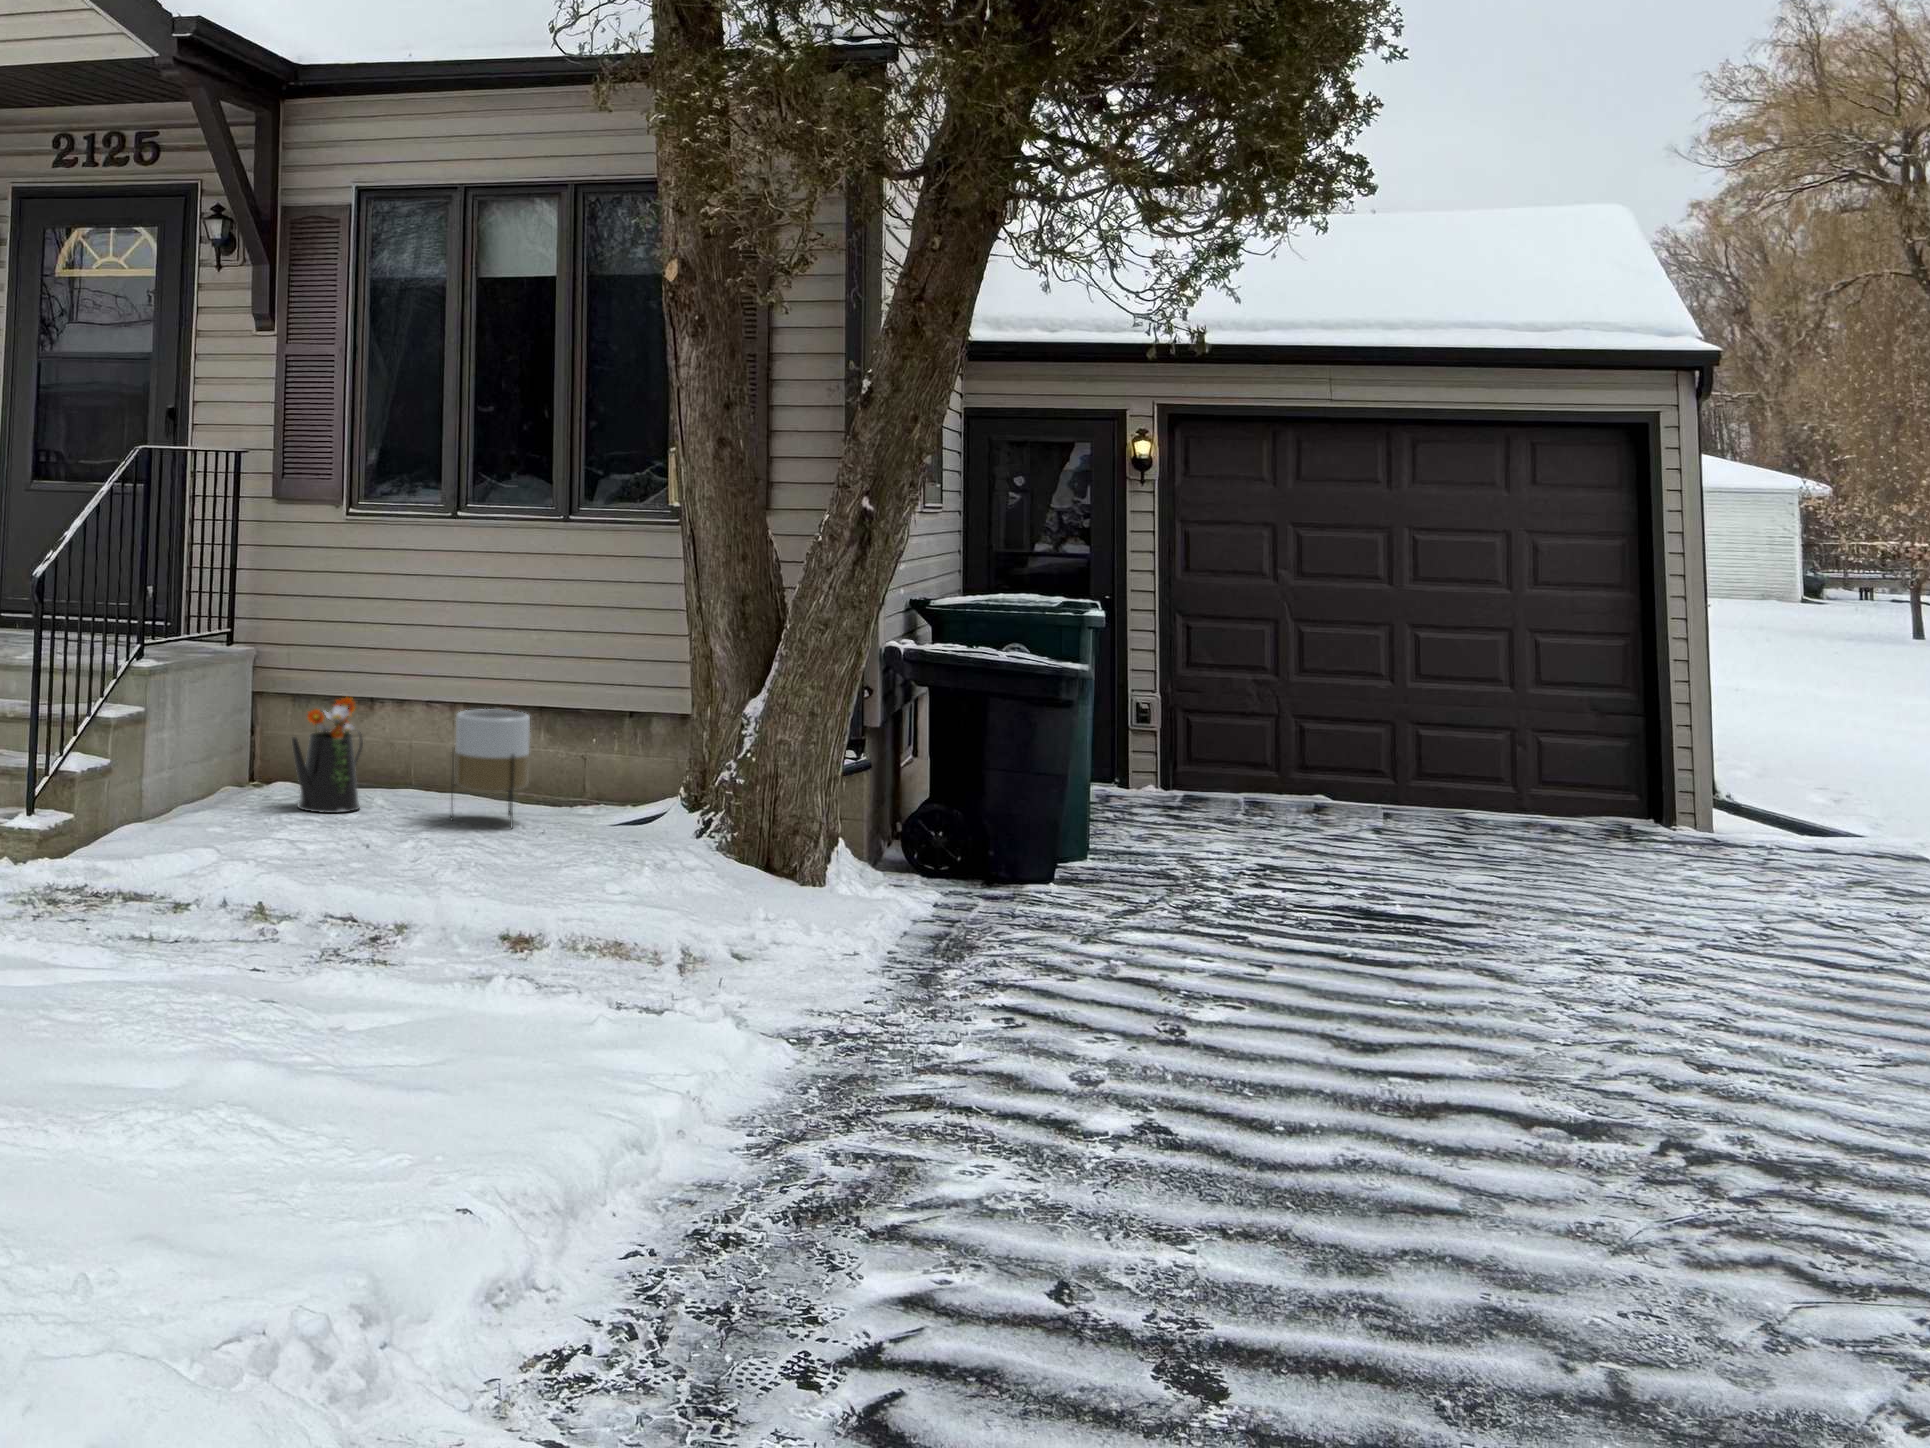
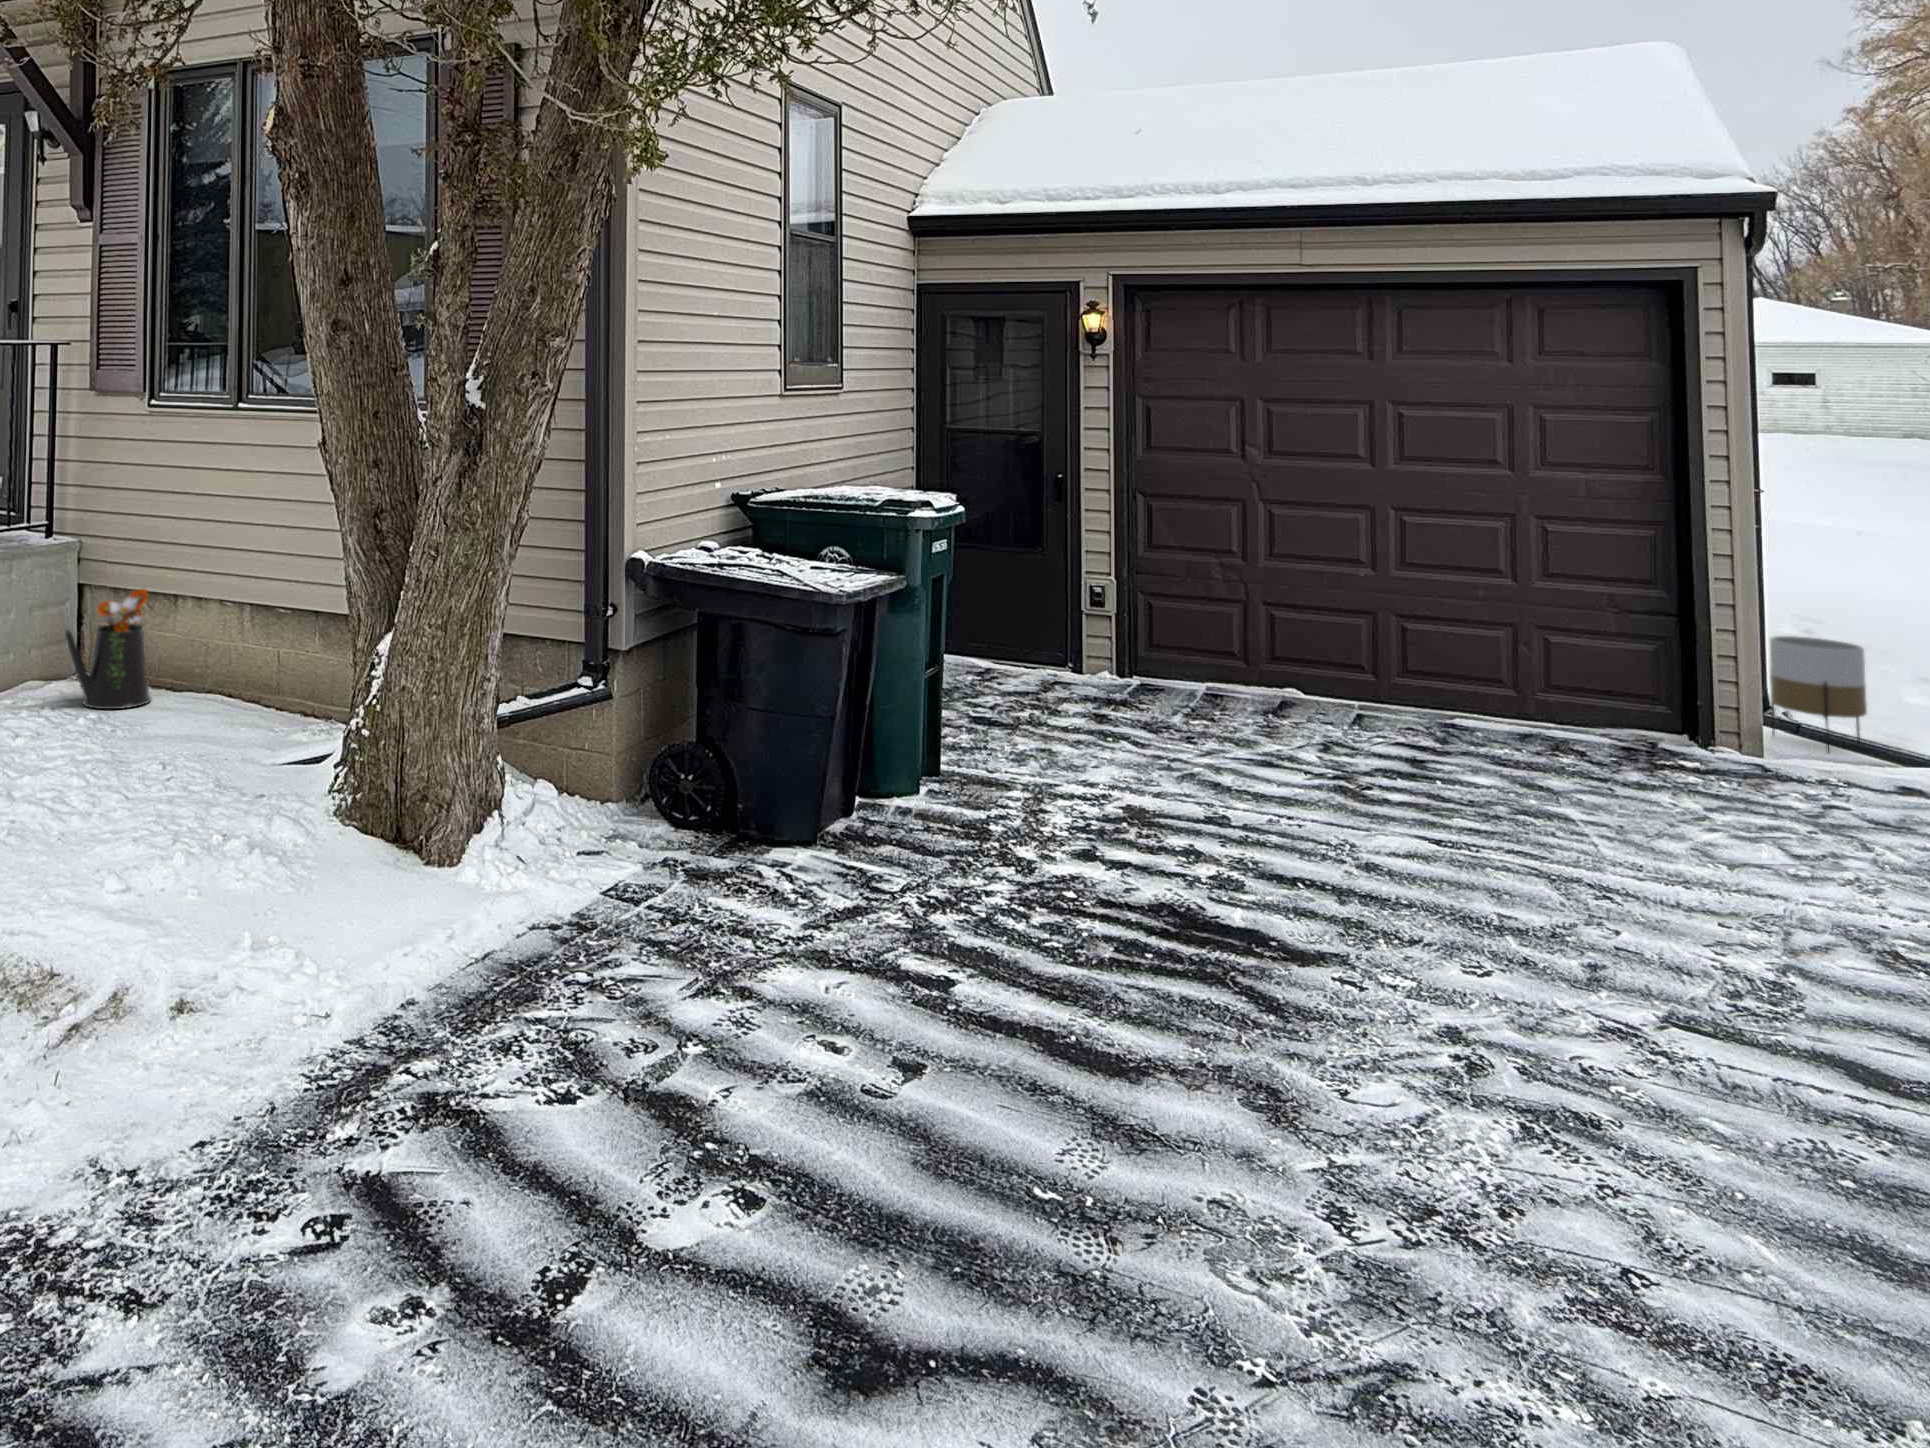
planter: present [451,709,530,826] -> present [1770,636,1867,753]

